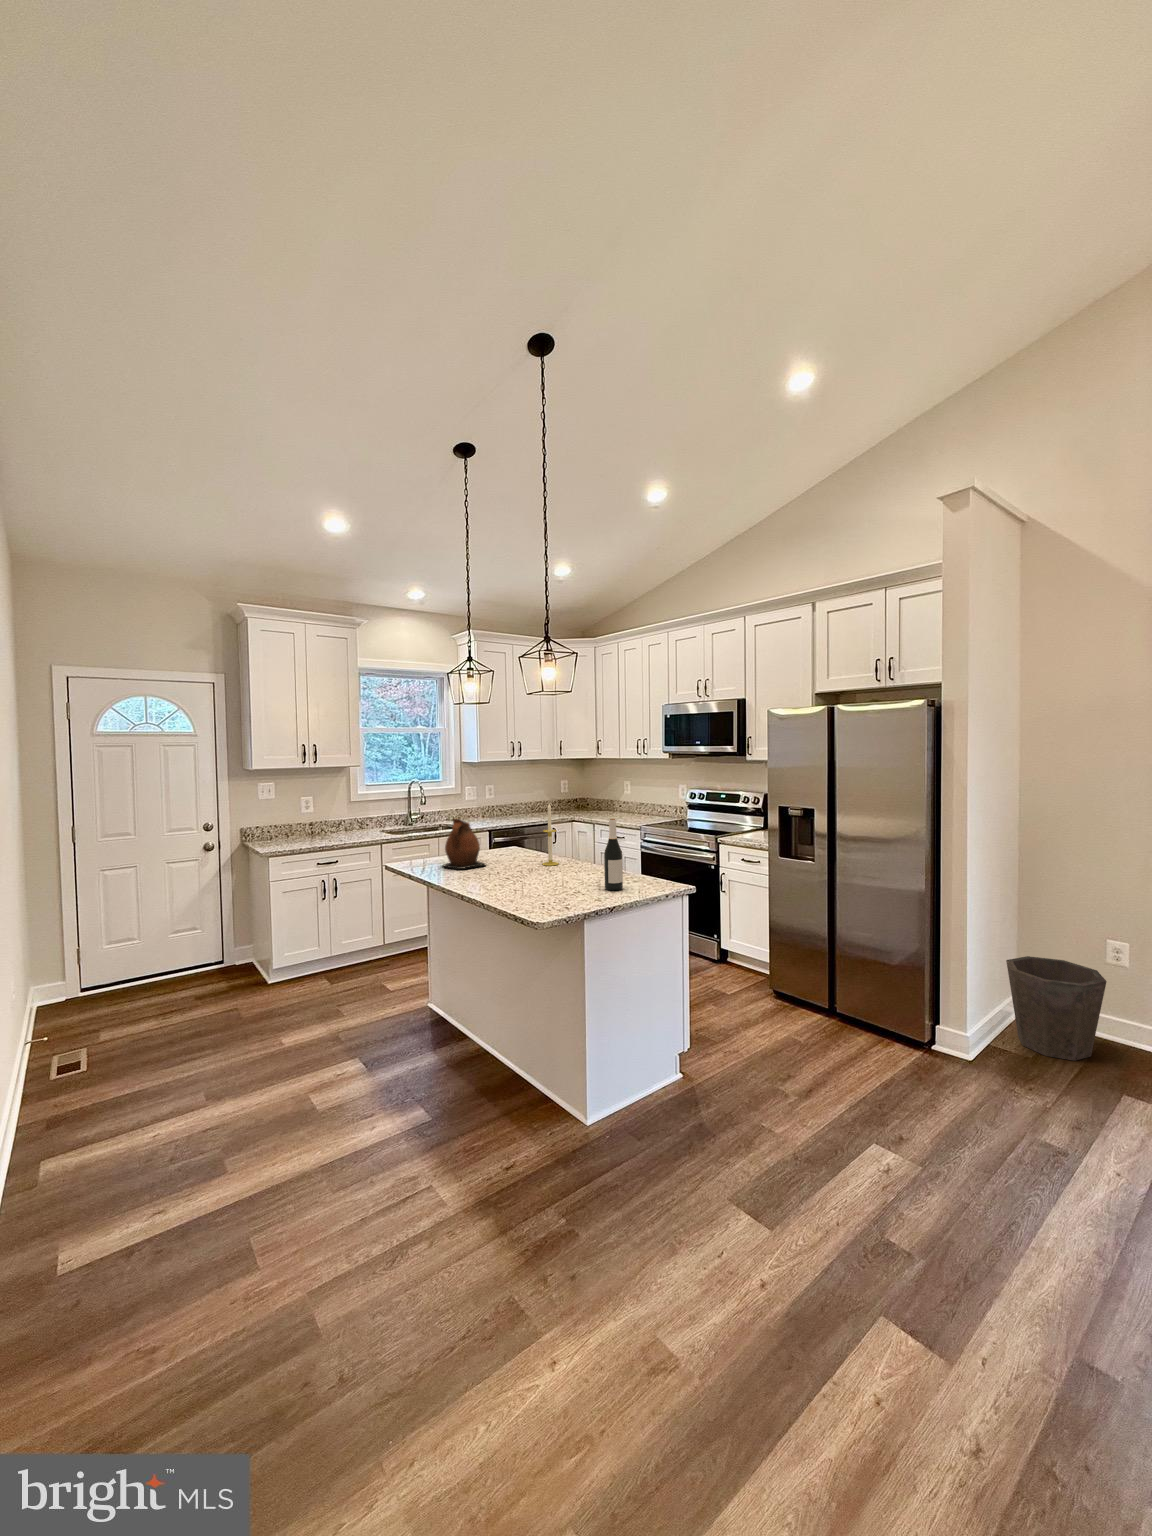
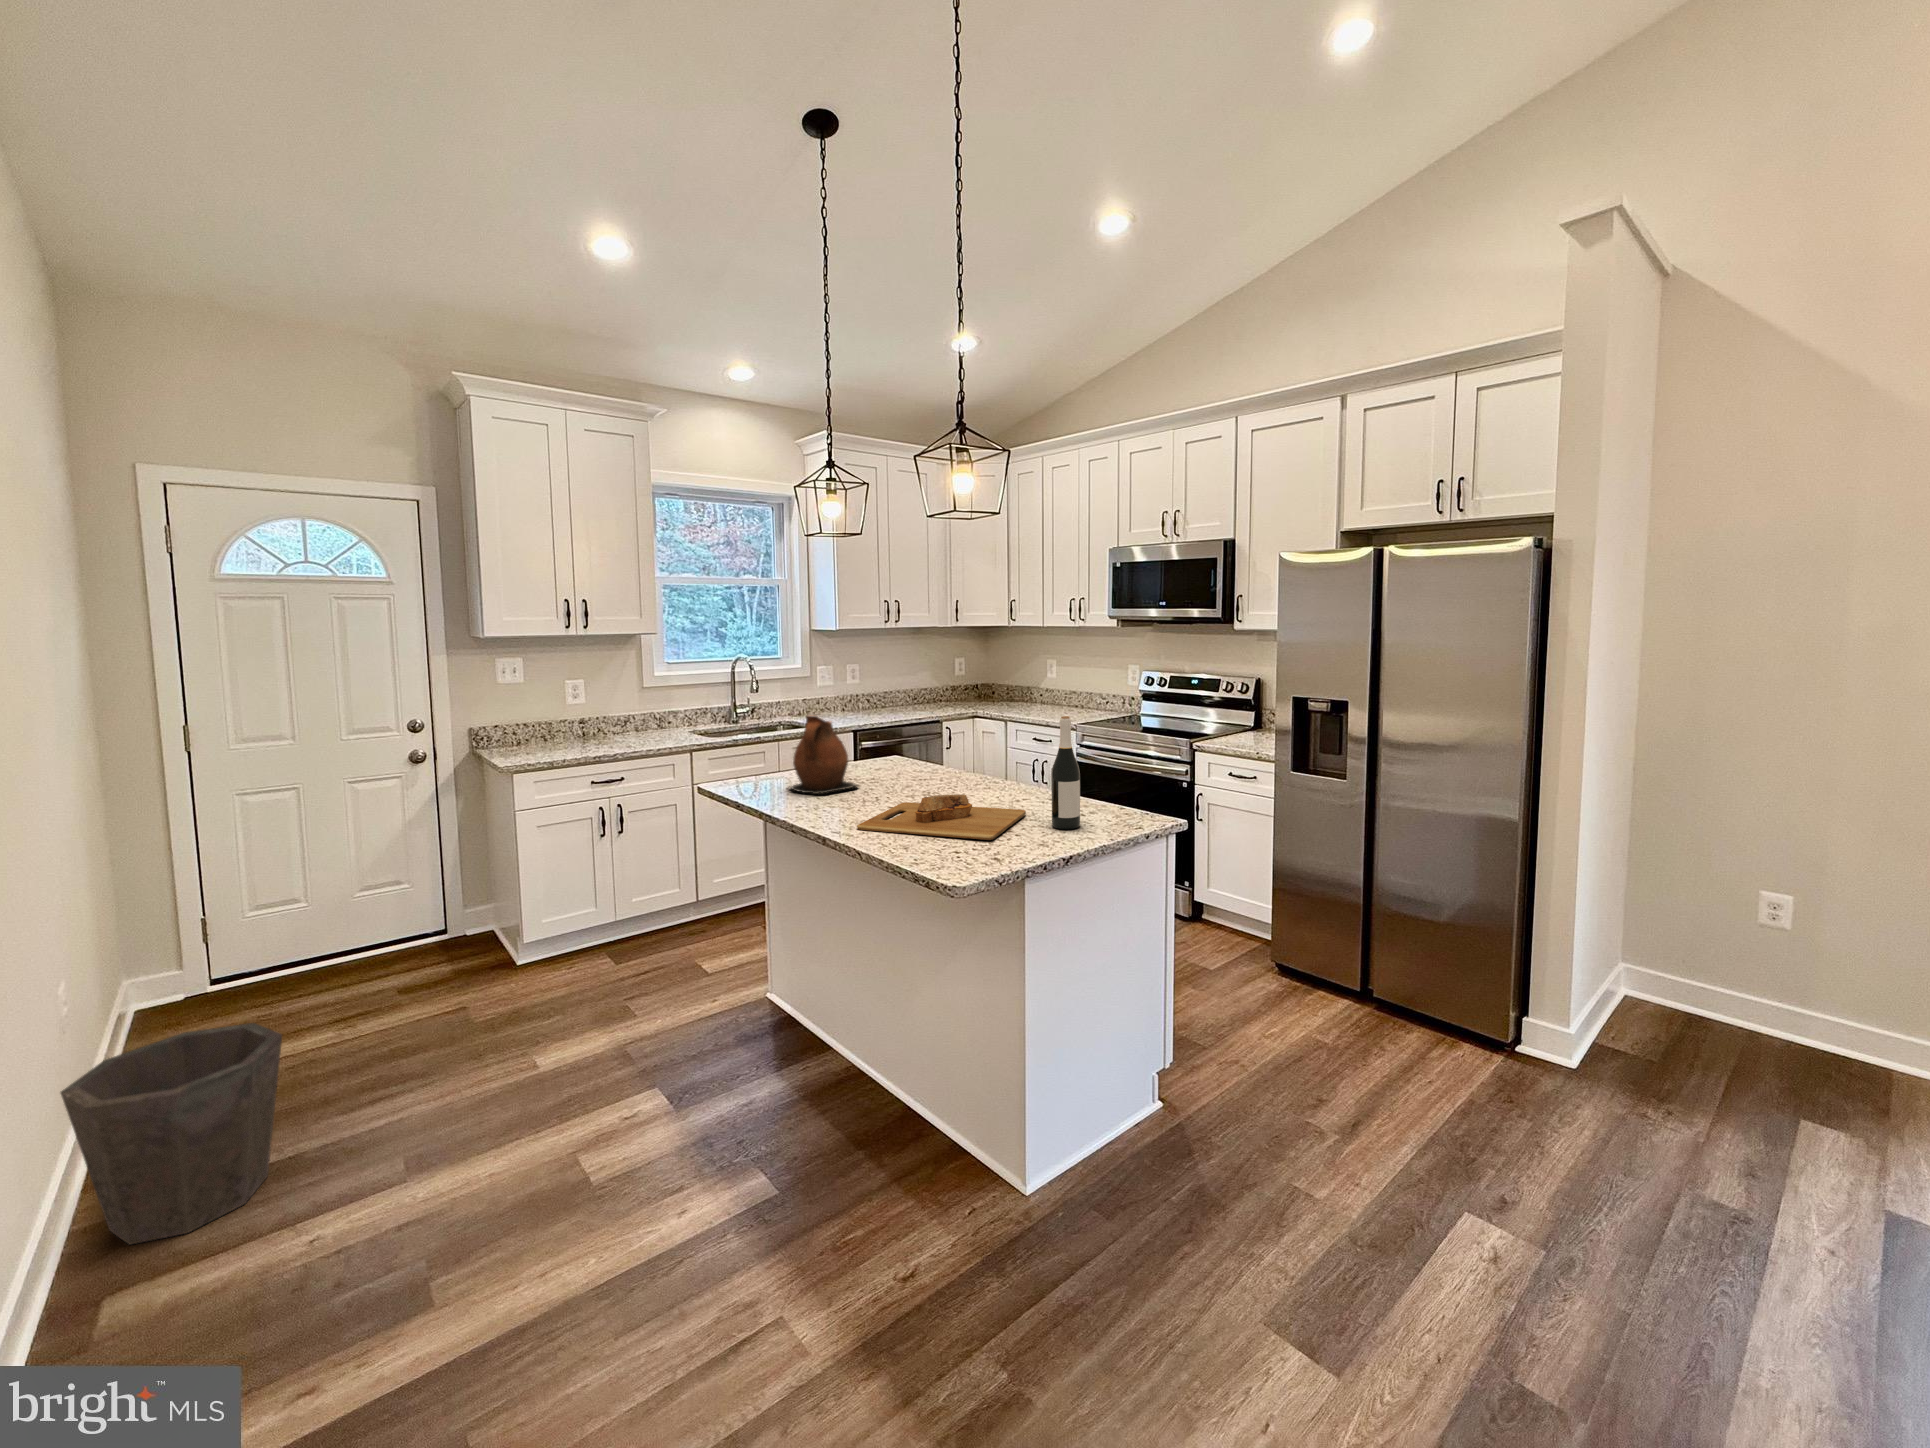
candle: present [543,804,559,866] -> none [945,690,971,788]
cutting board: none [482,869,590,896] -> present [857,794,1026,840]
waste bin: present [1006,956,1107,1061] -> present [61,1023,282,1244]

